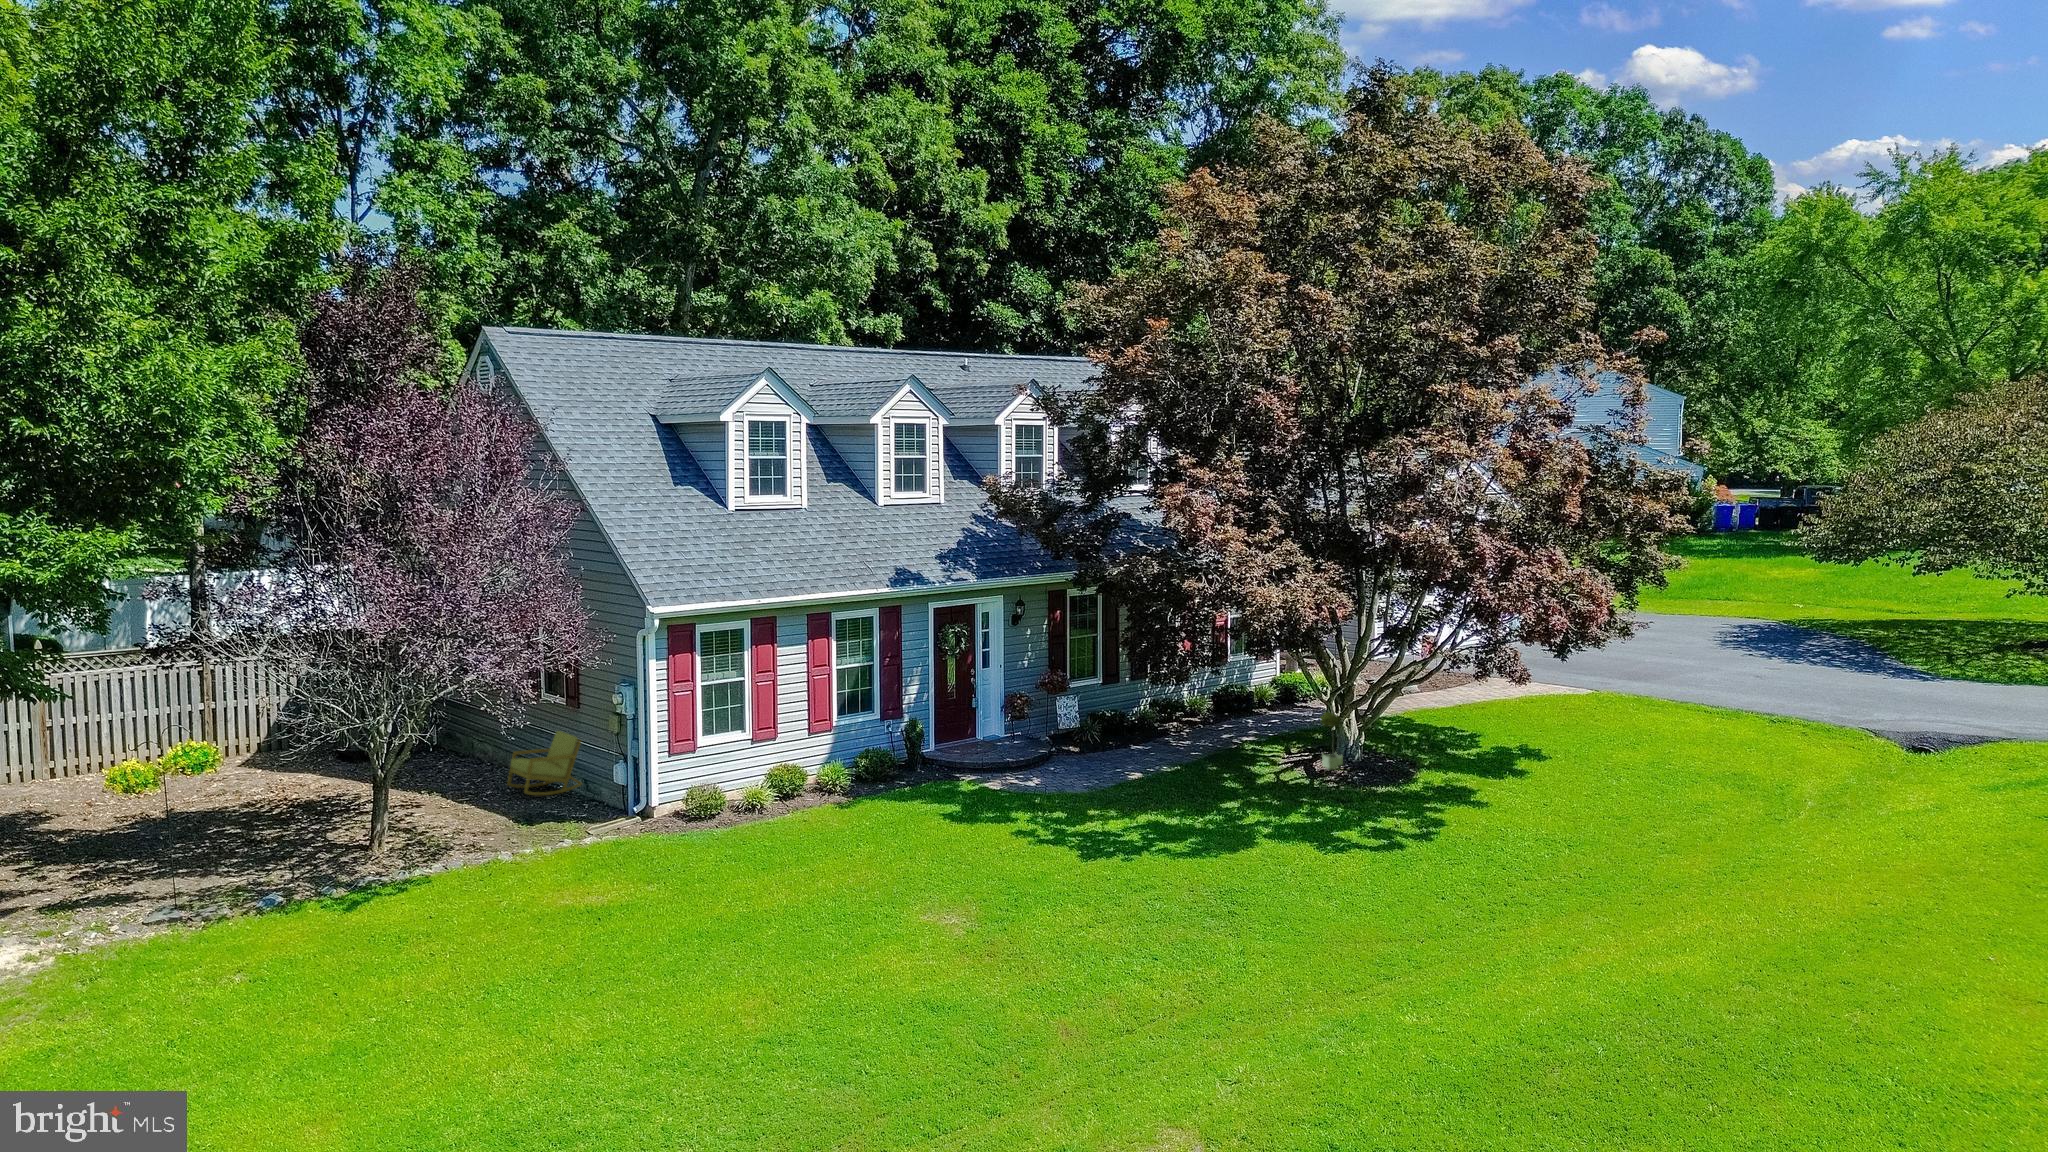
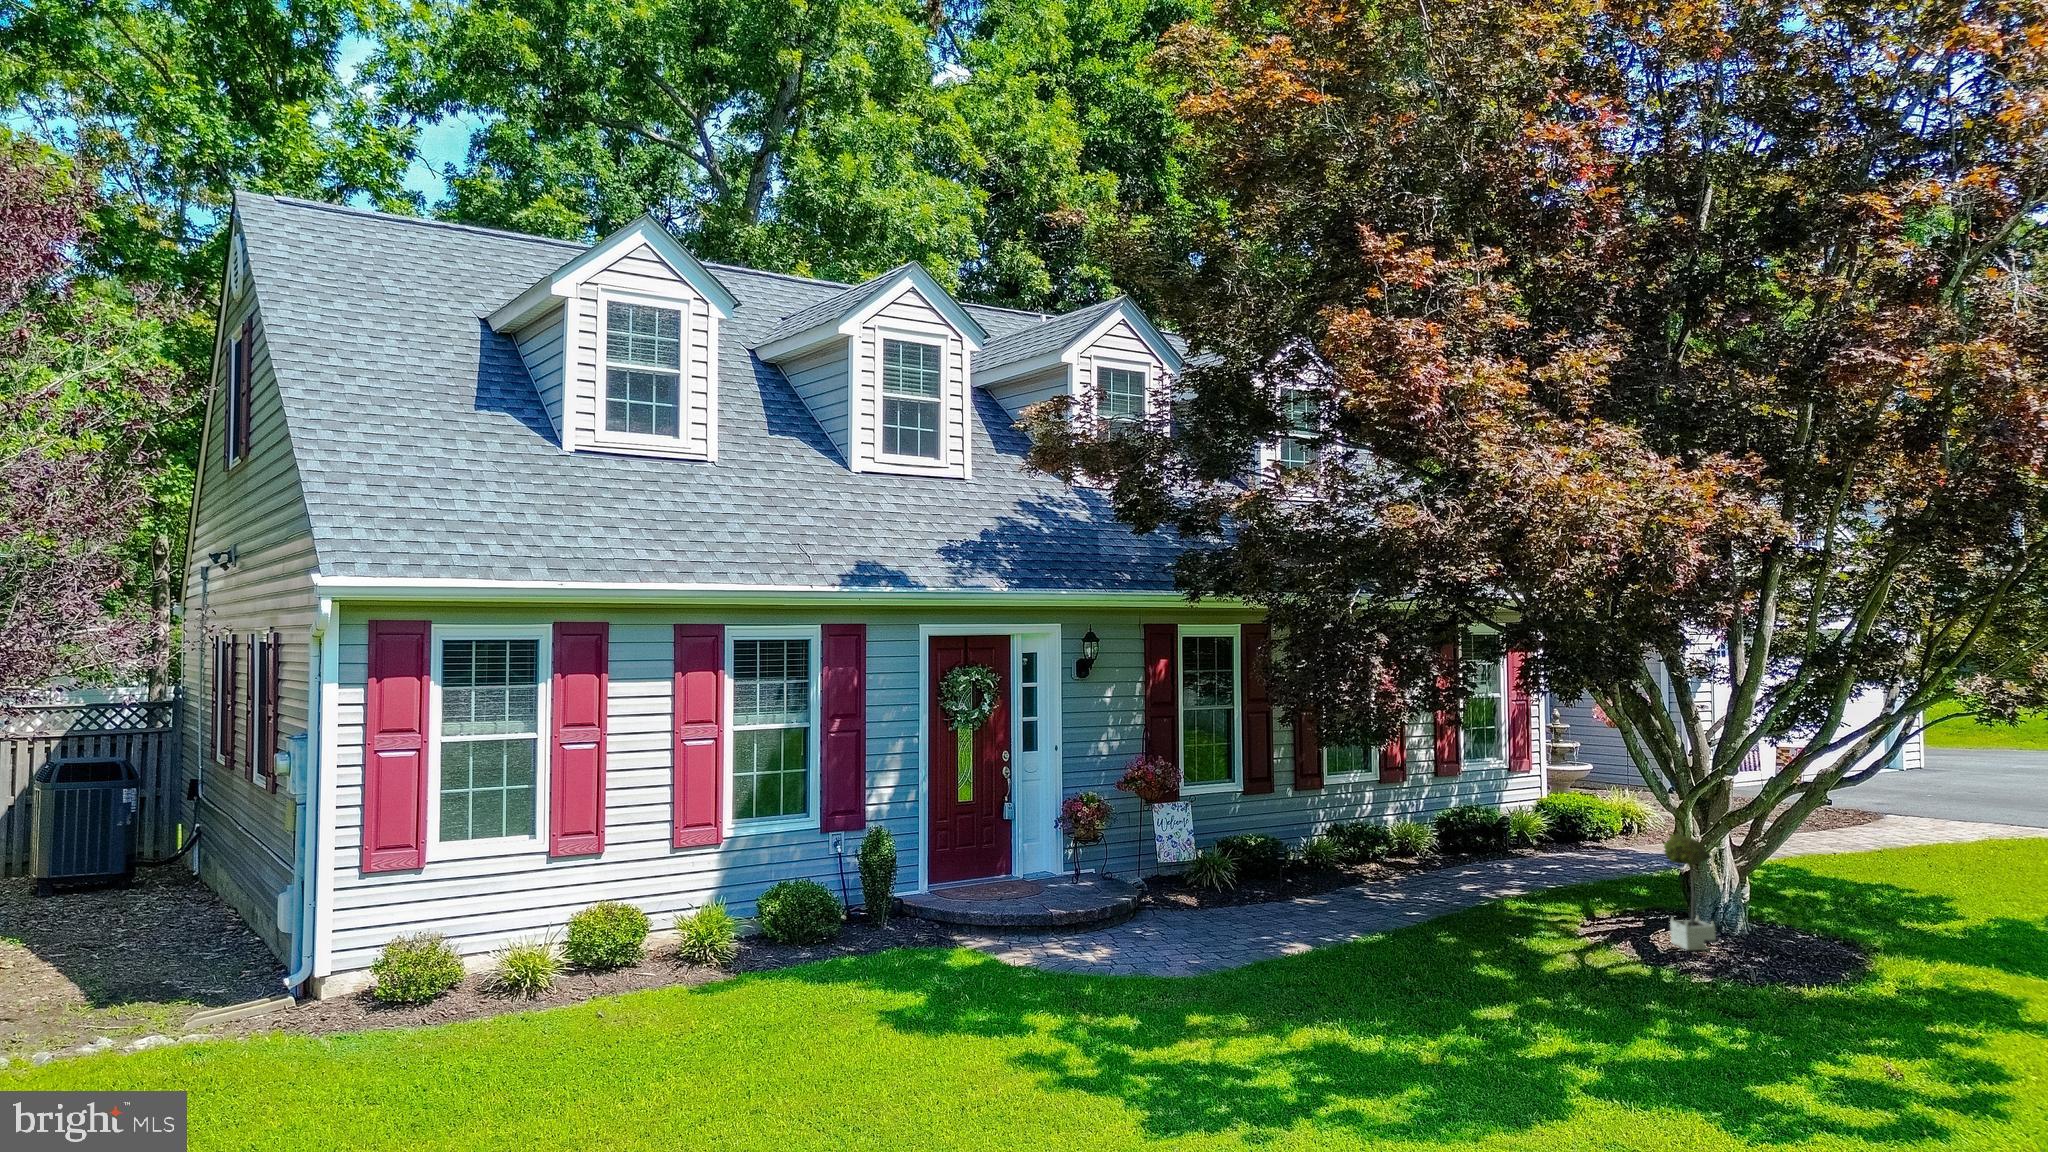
chair: present [507,731,582,796] -> none [136,835,273,949]

